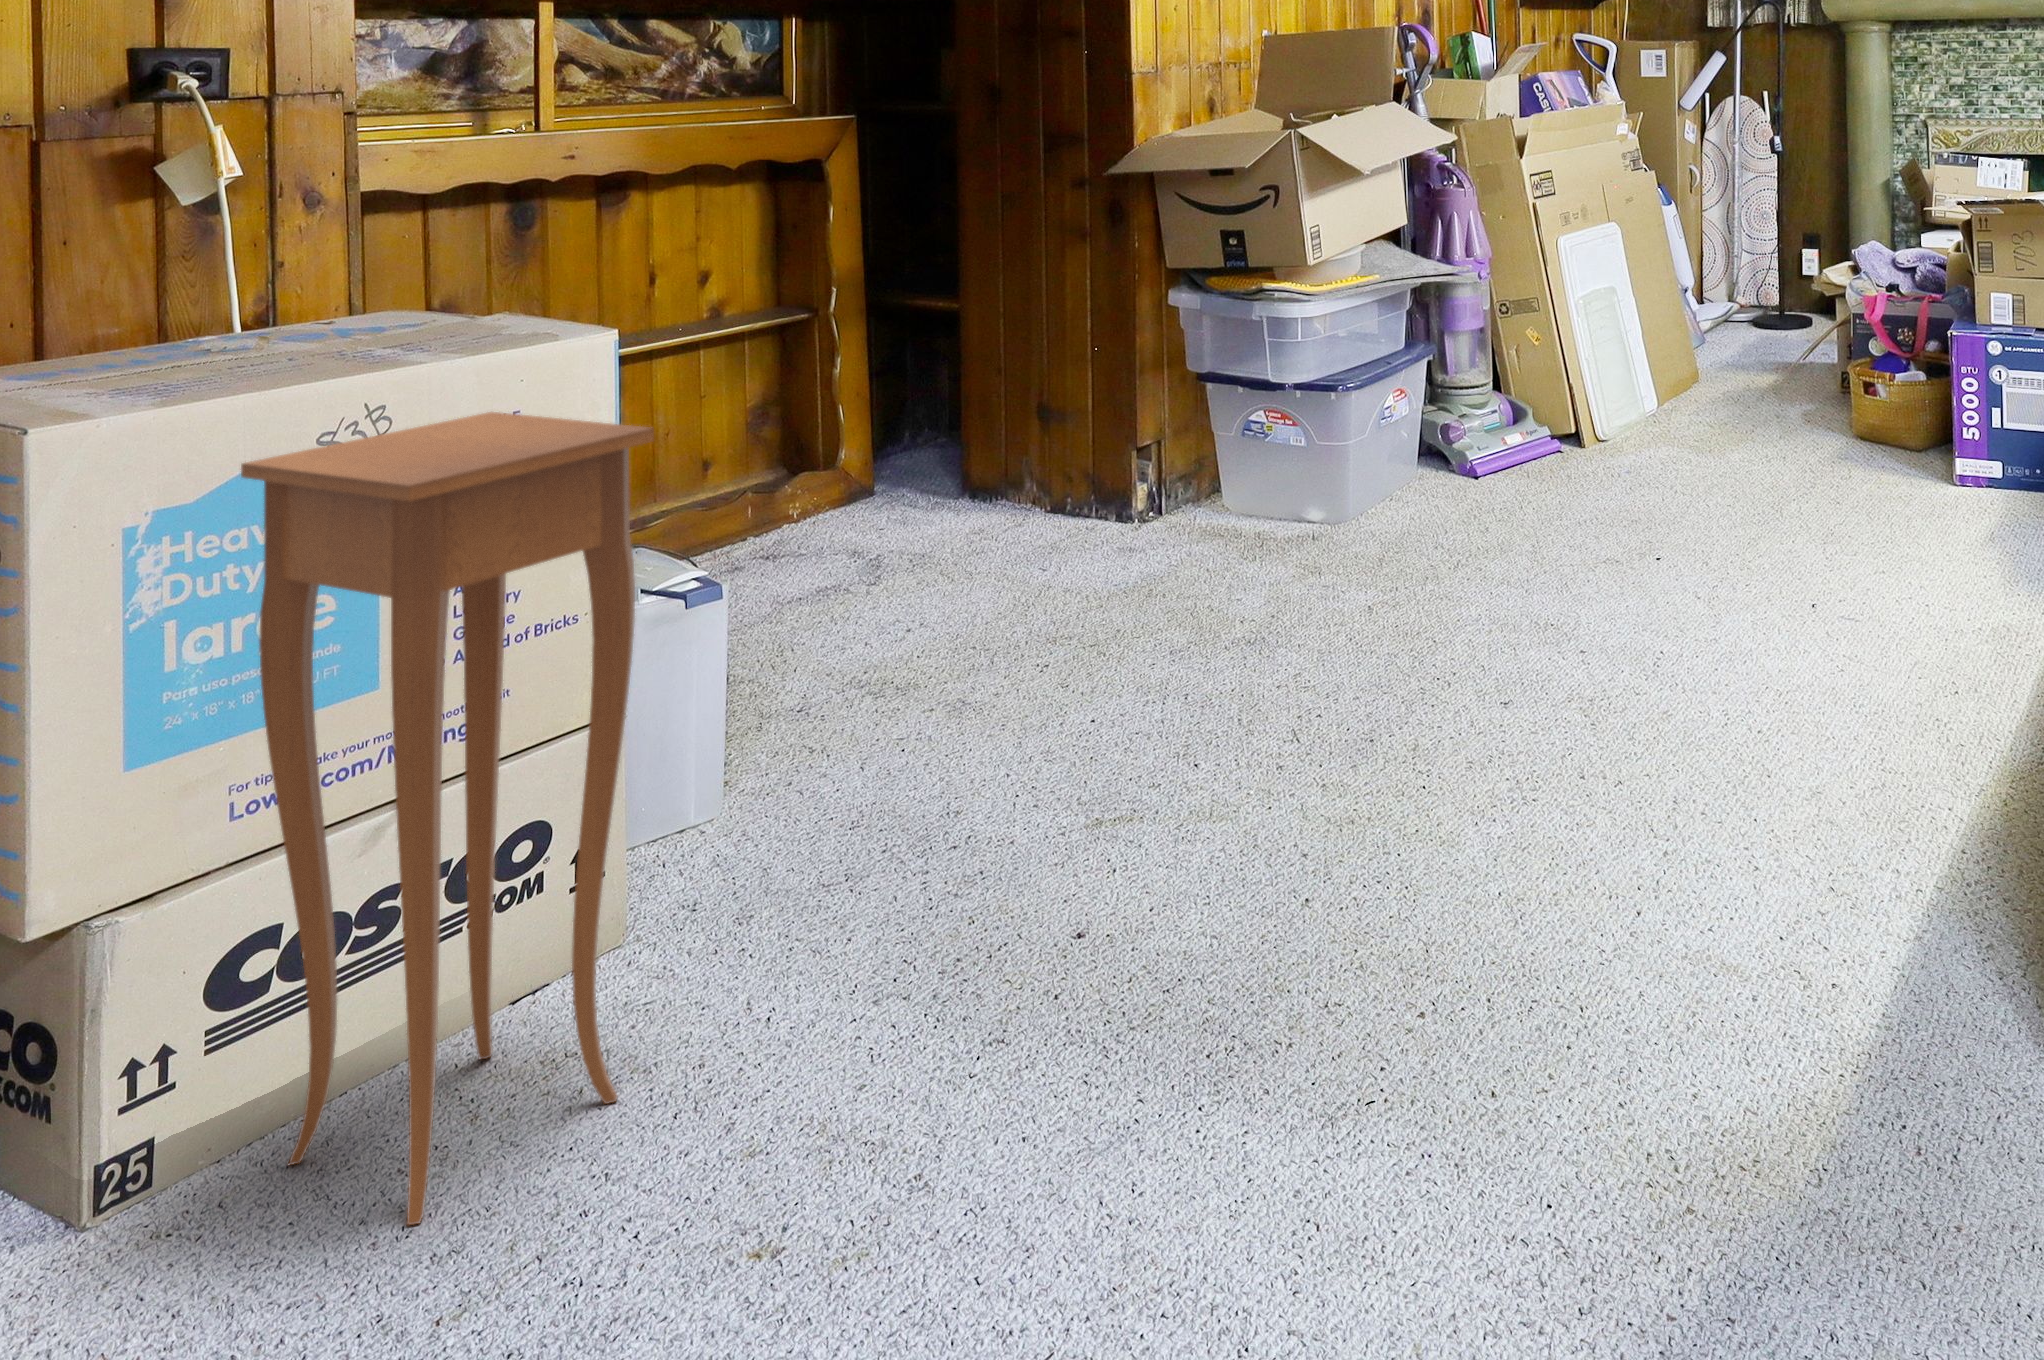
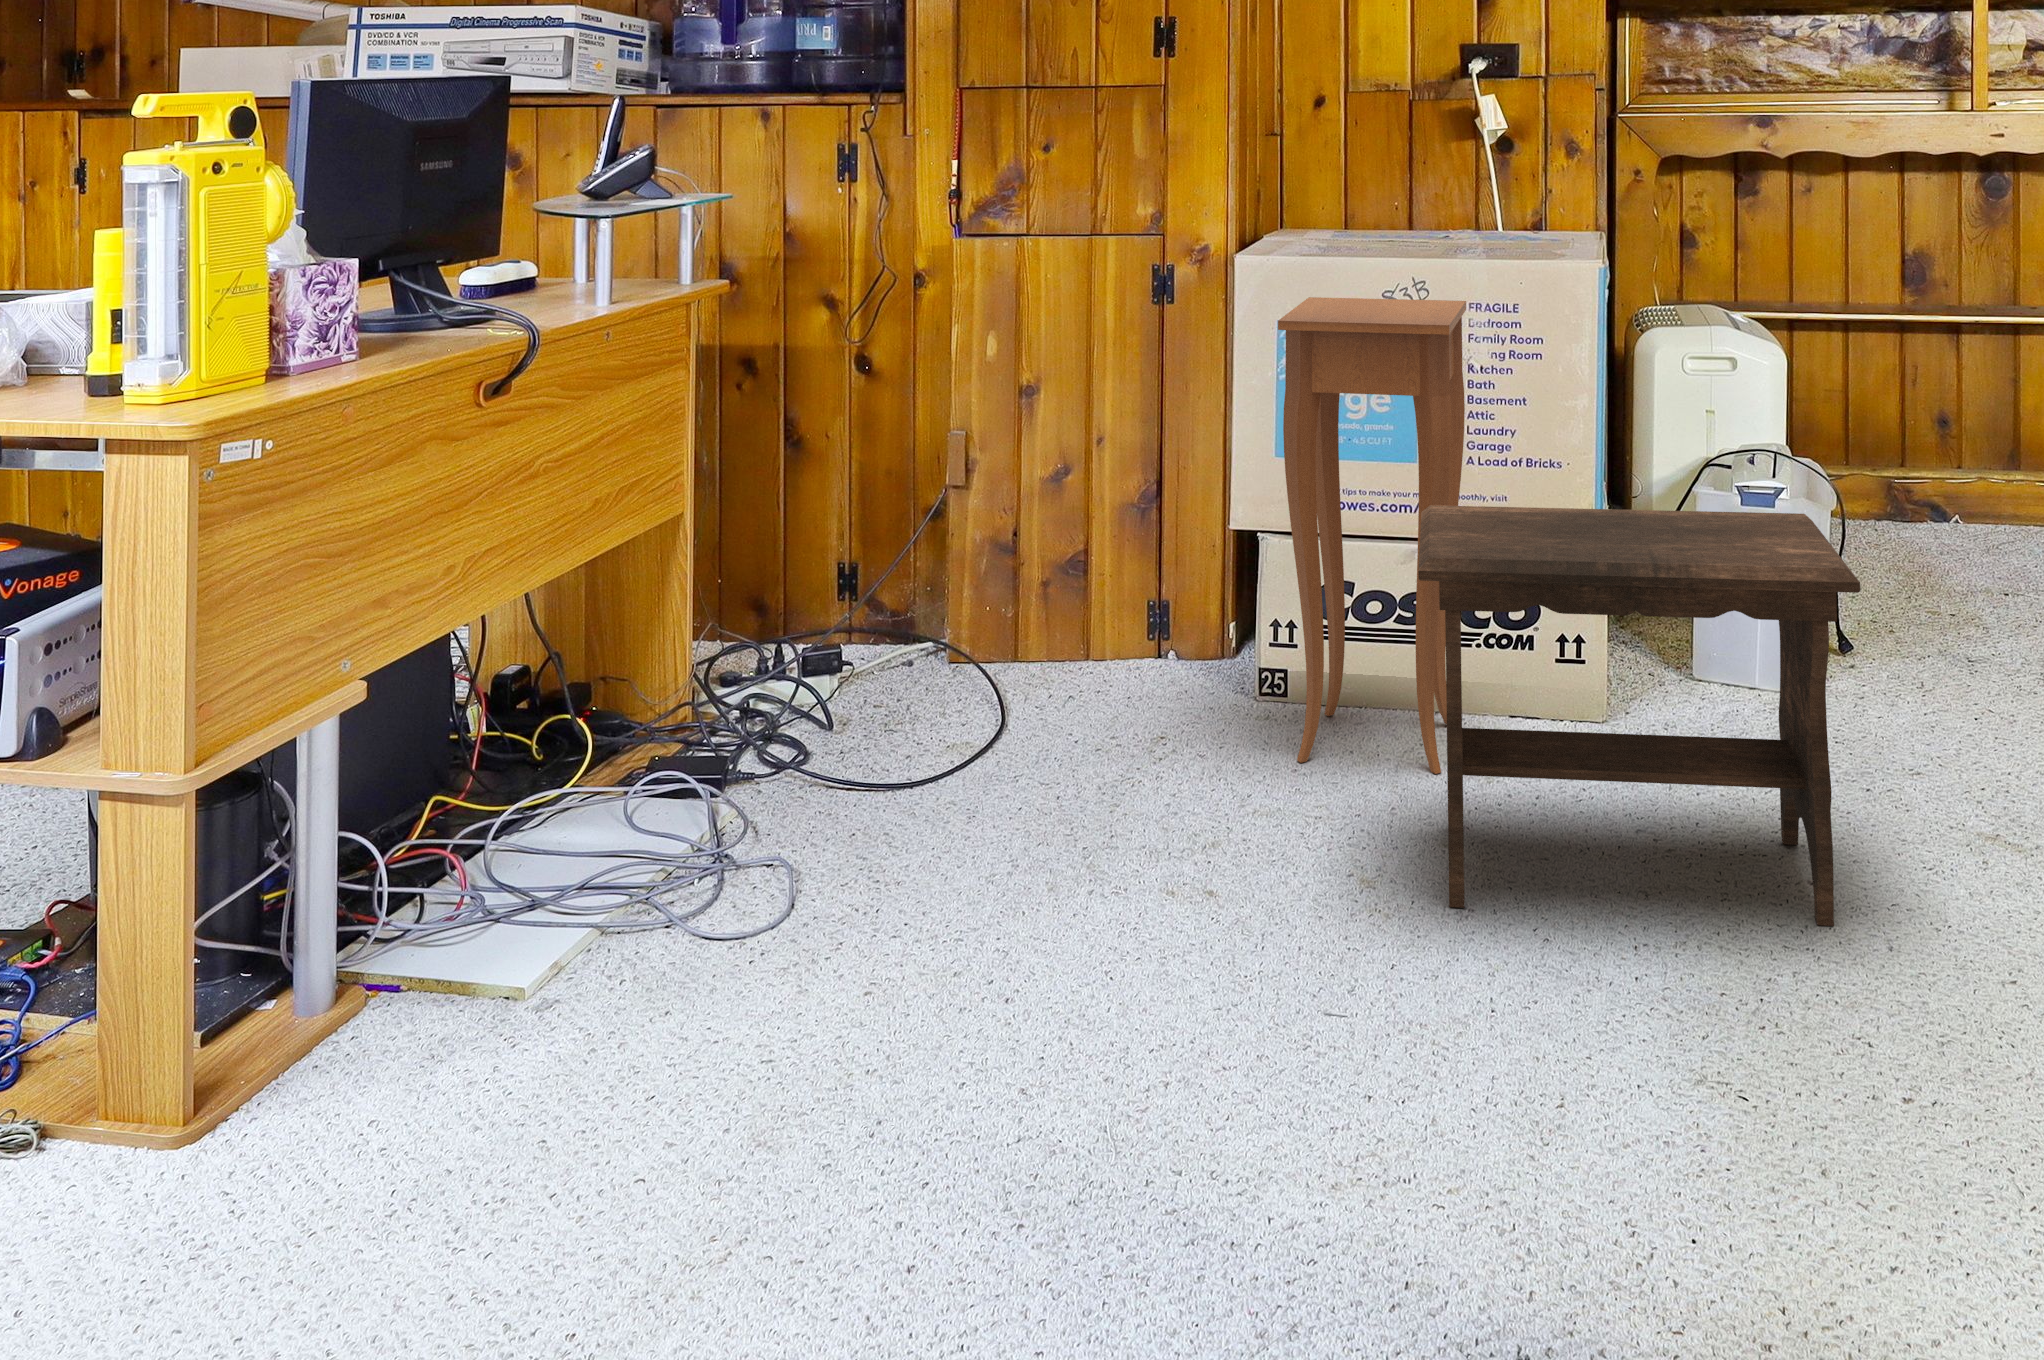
footstool: none [726,539,1241,1169] -> present [1418,505,1860,926]

